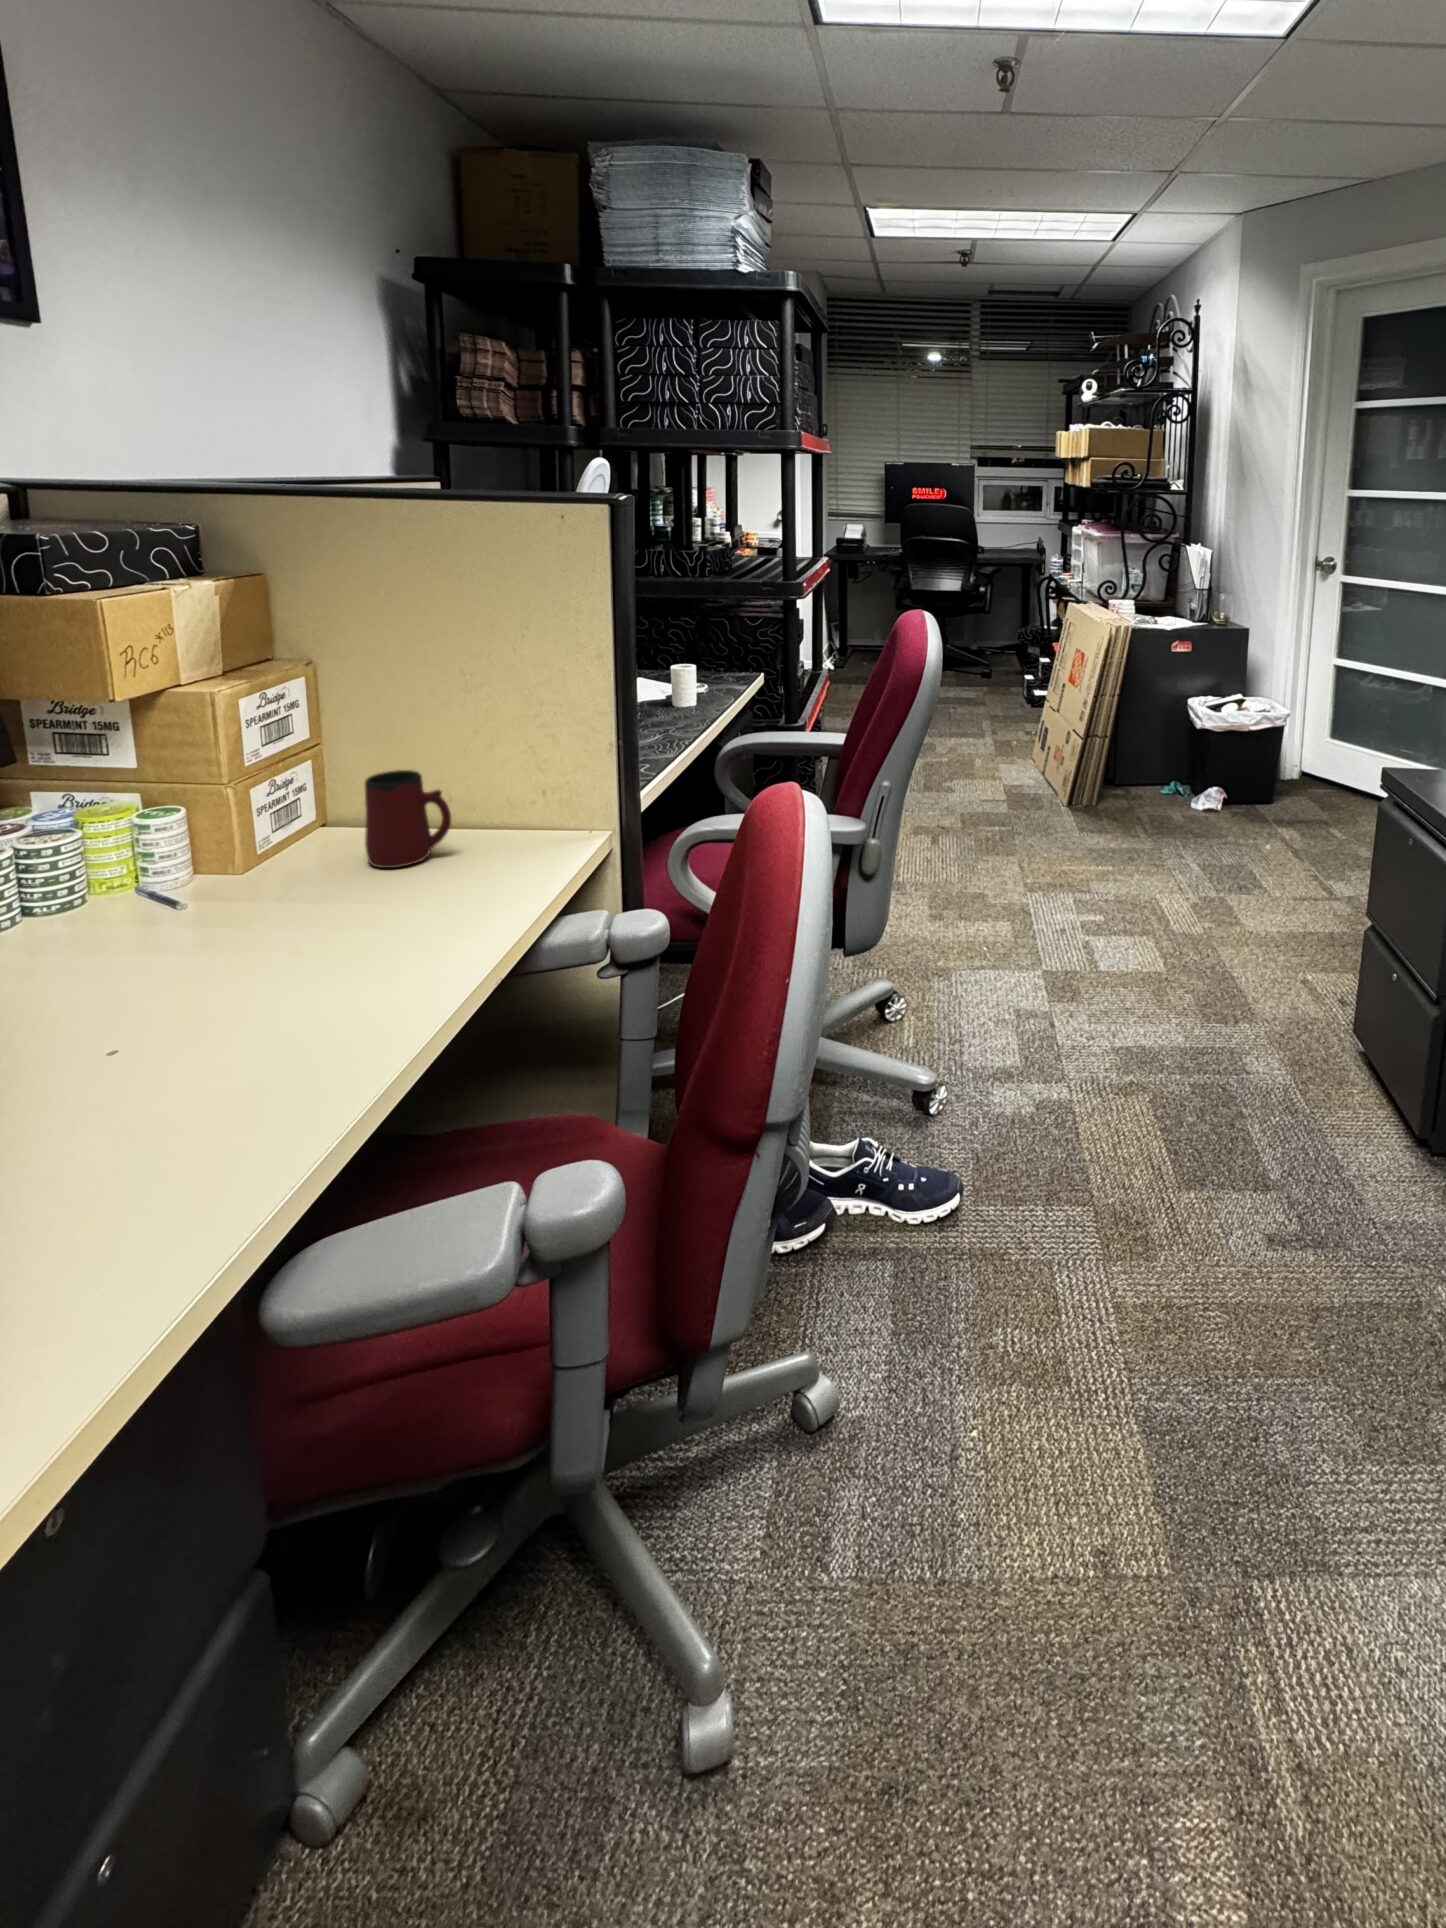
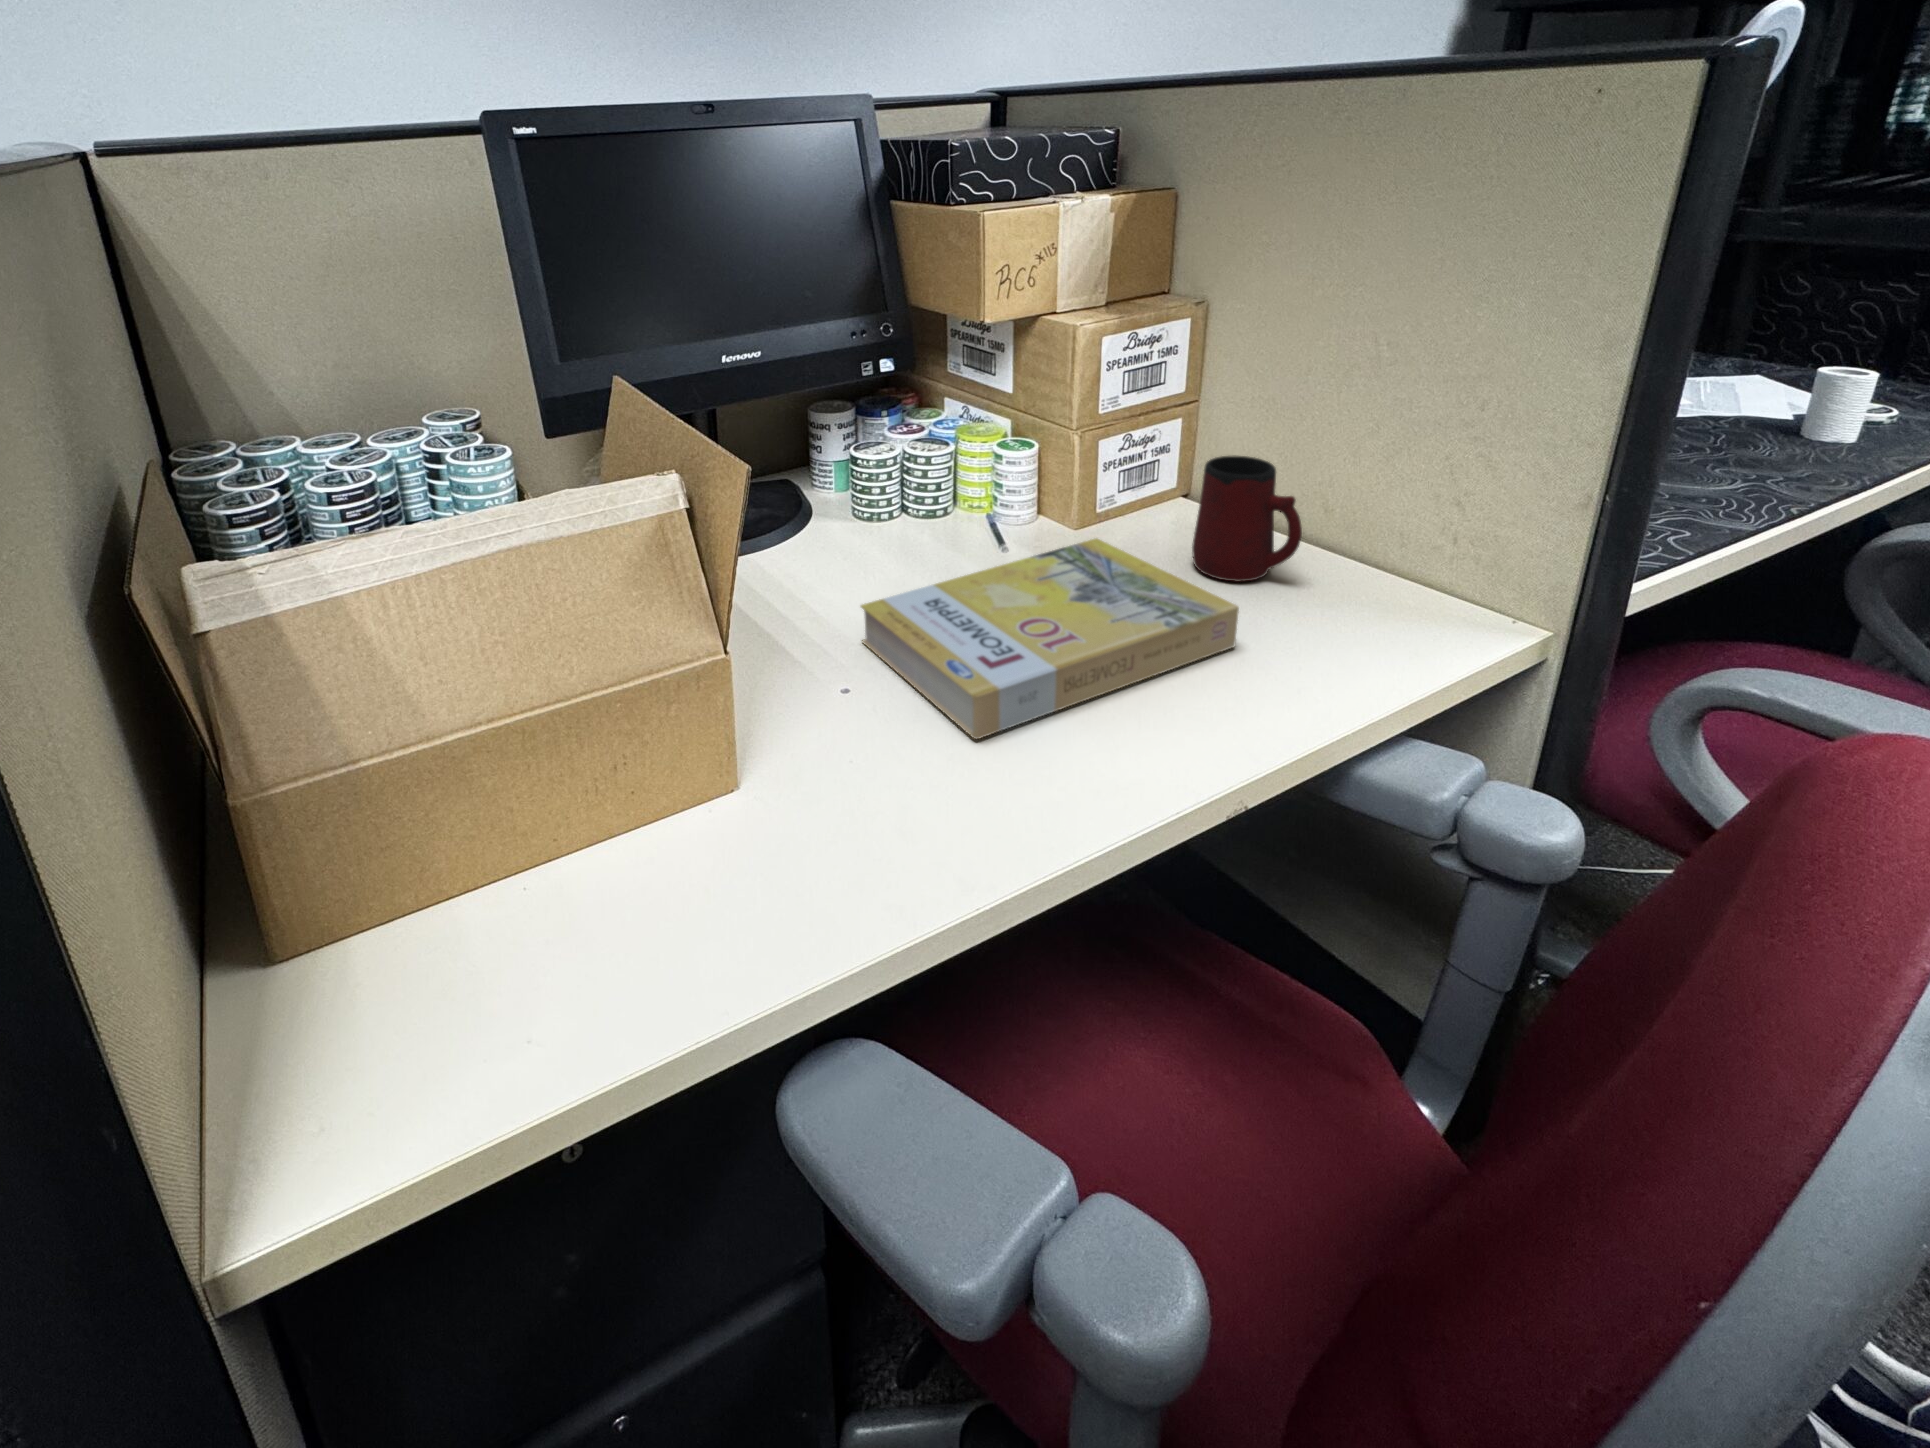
book: none [82,865,439,1027] -> present [861,538,1239,739]

